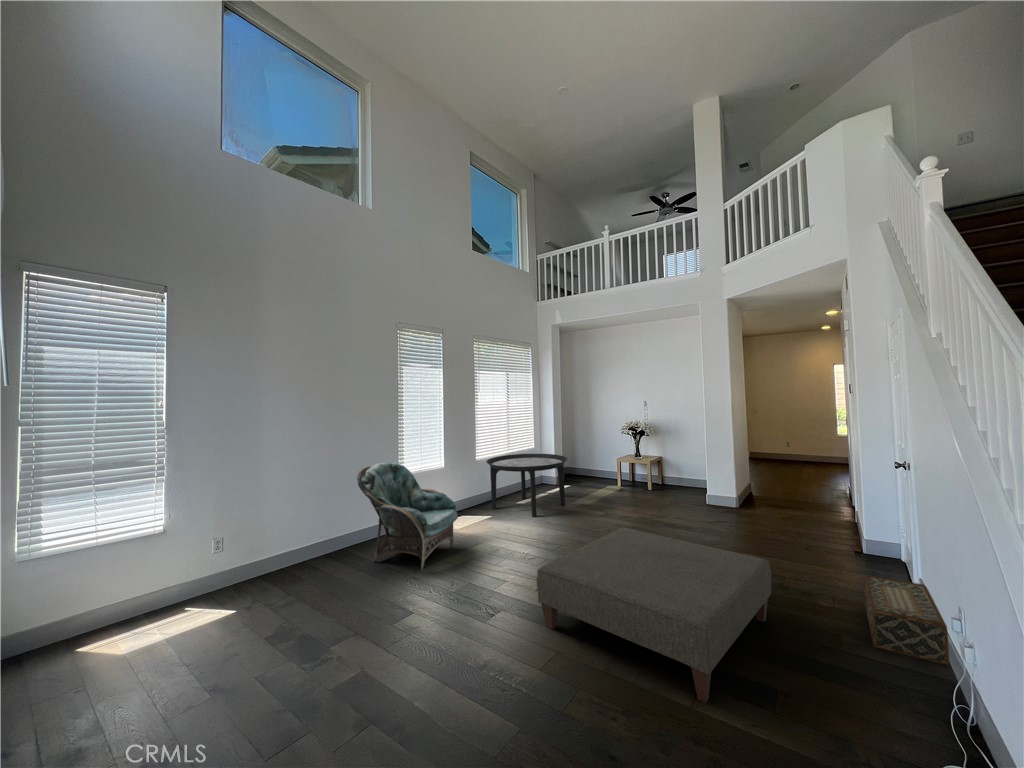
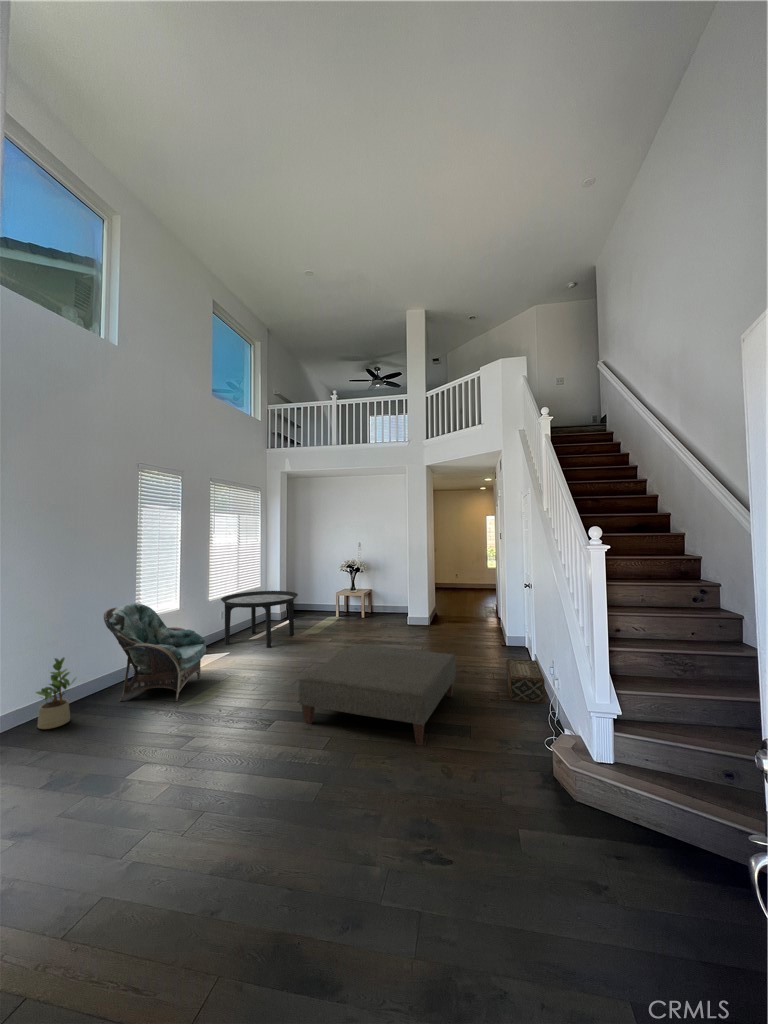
potted plant: none [294,514,328,583] -> present [36,657,75,729]

